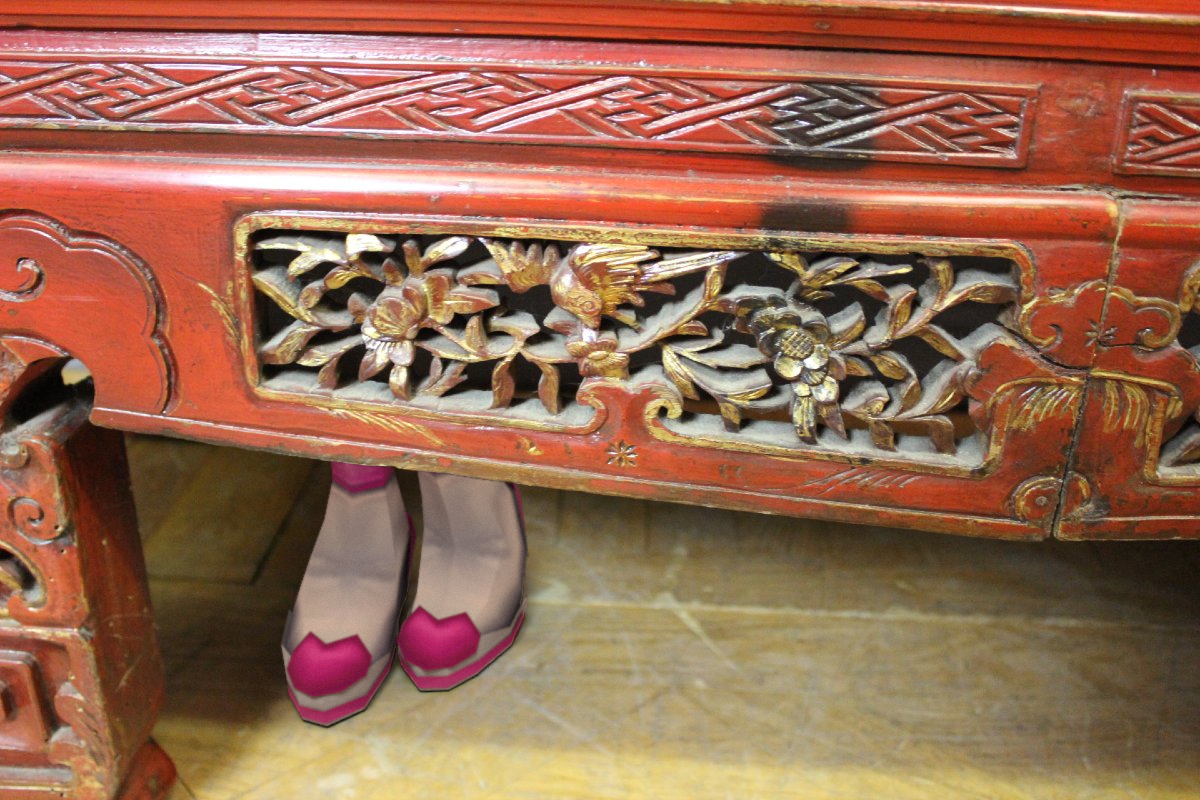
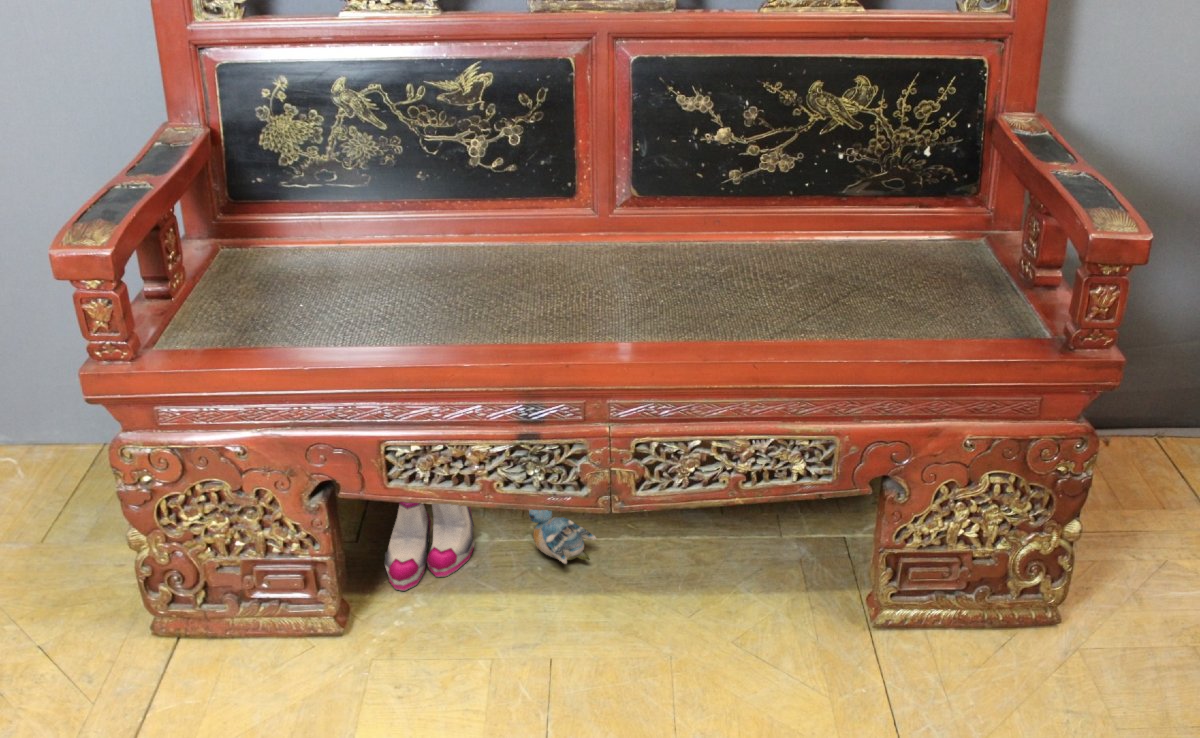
plush toy: none [679,503,863,683] -> present [529,510,596,564]

